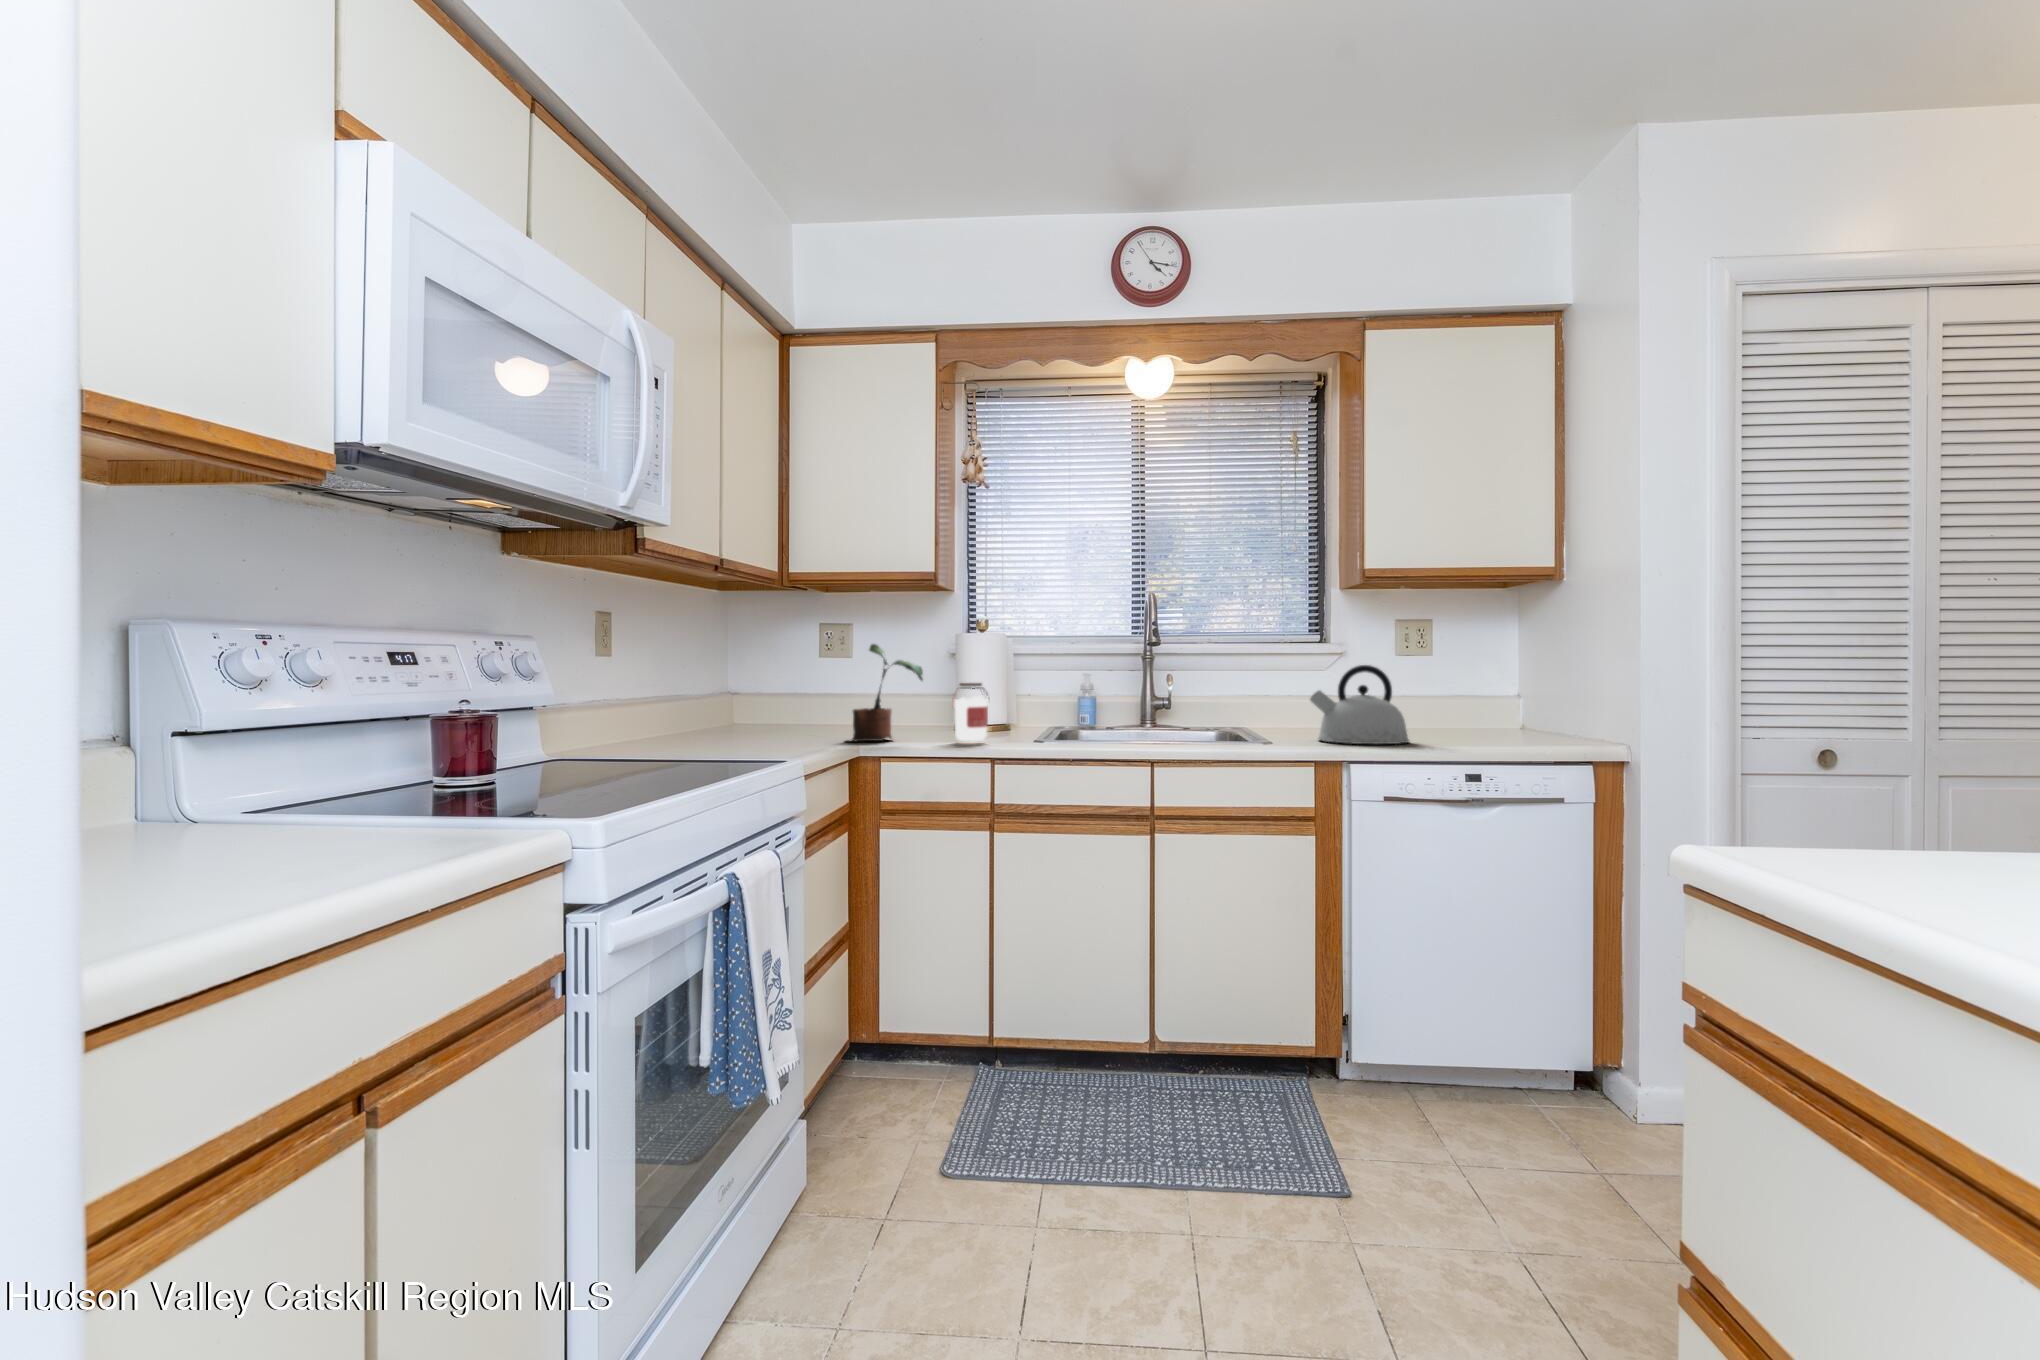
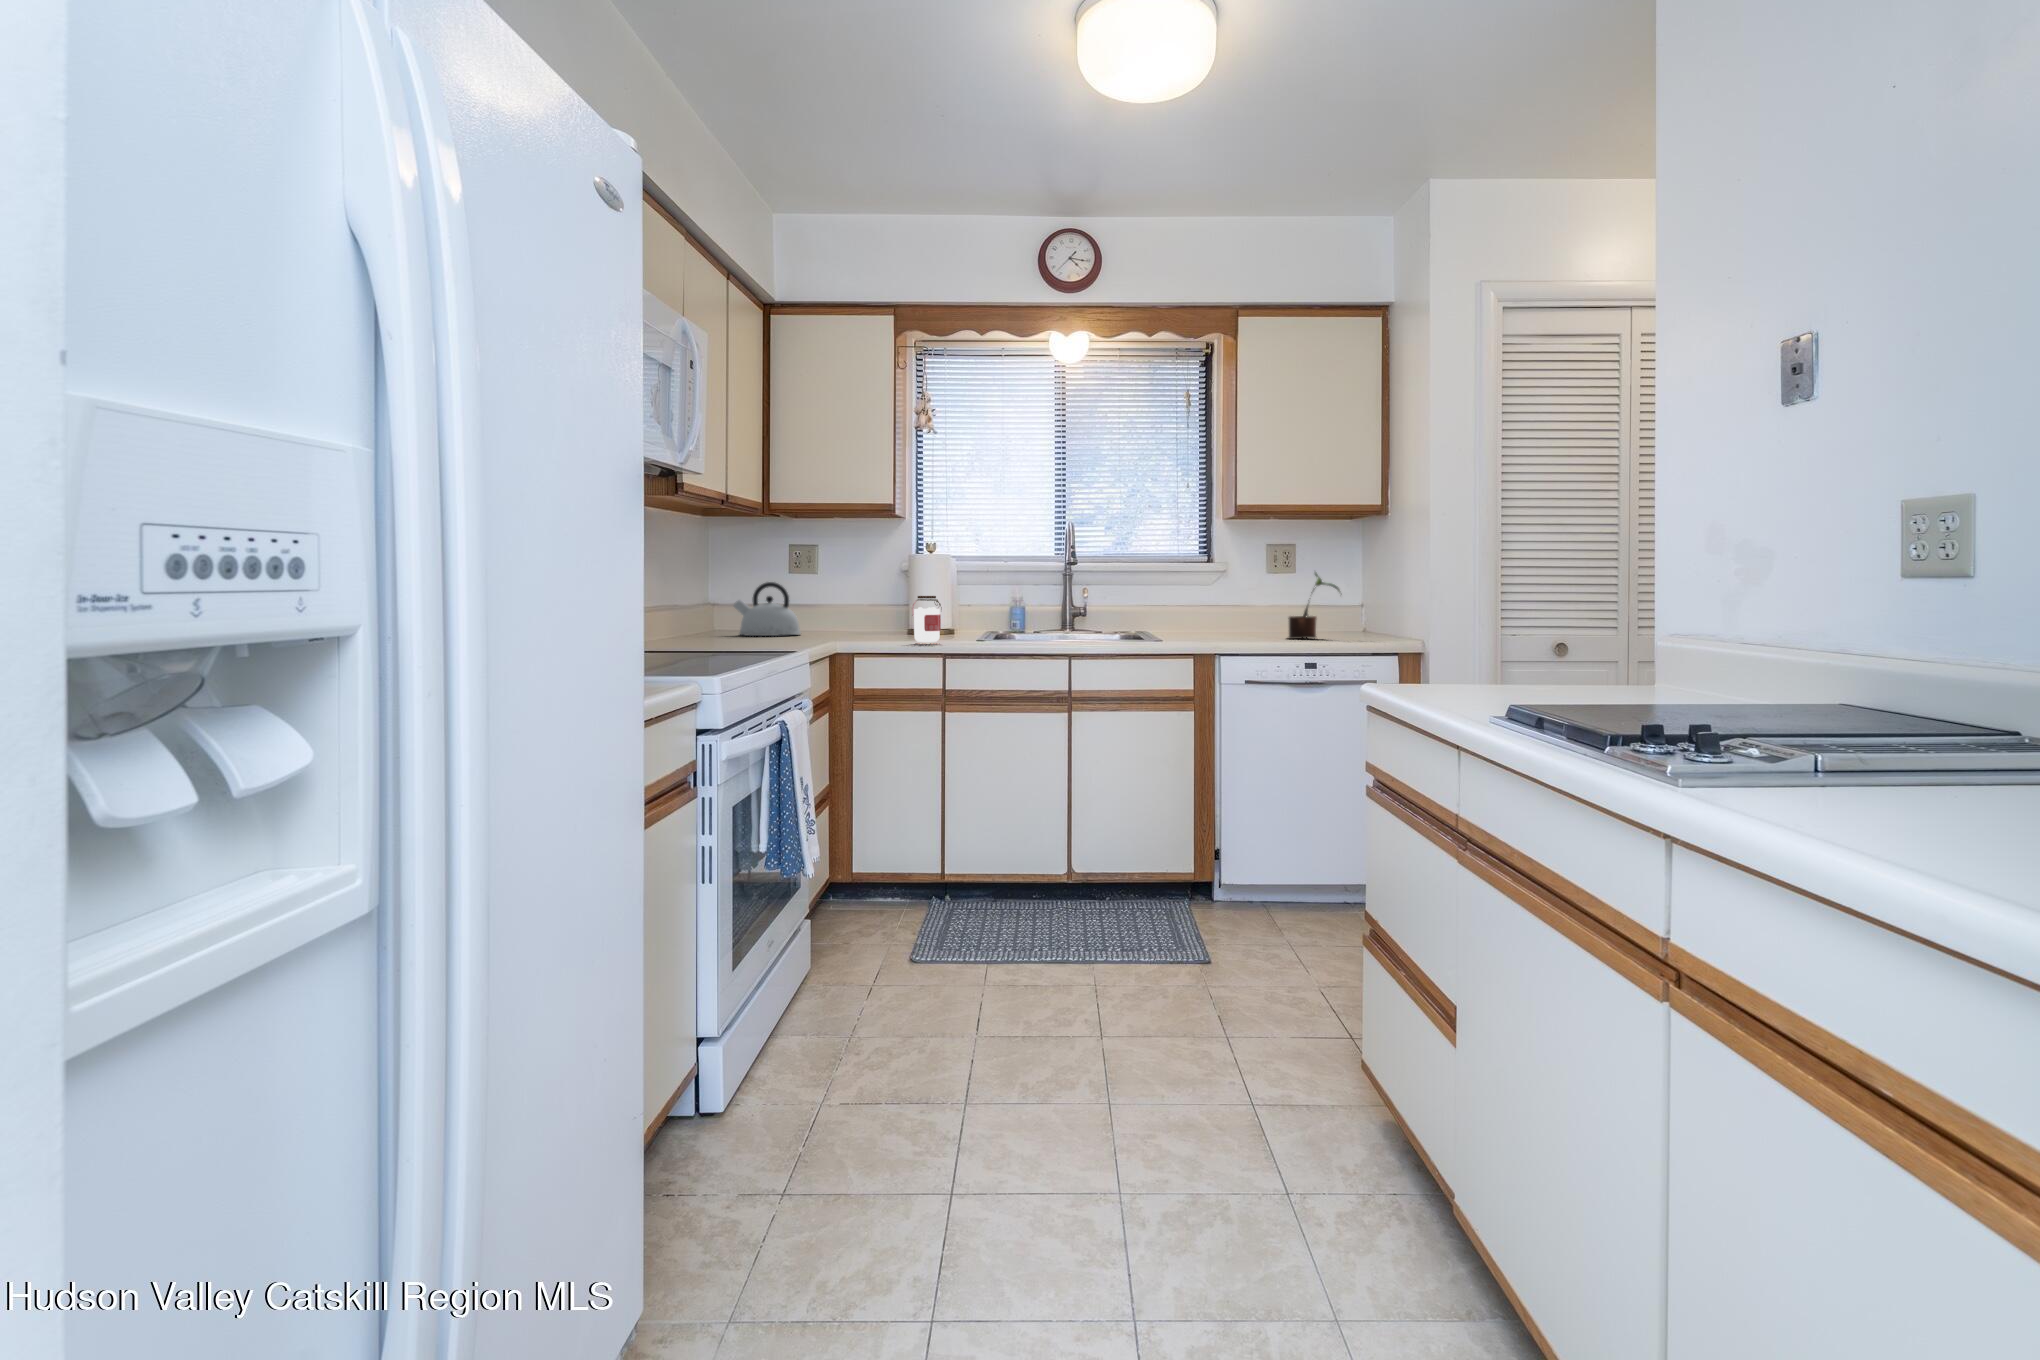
potted plant: present [844,644,923,742] -> present [1288,573,1340,639]
kettle: present [1310,665,1409,744] -> present [734,582,801,636]

